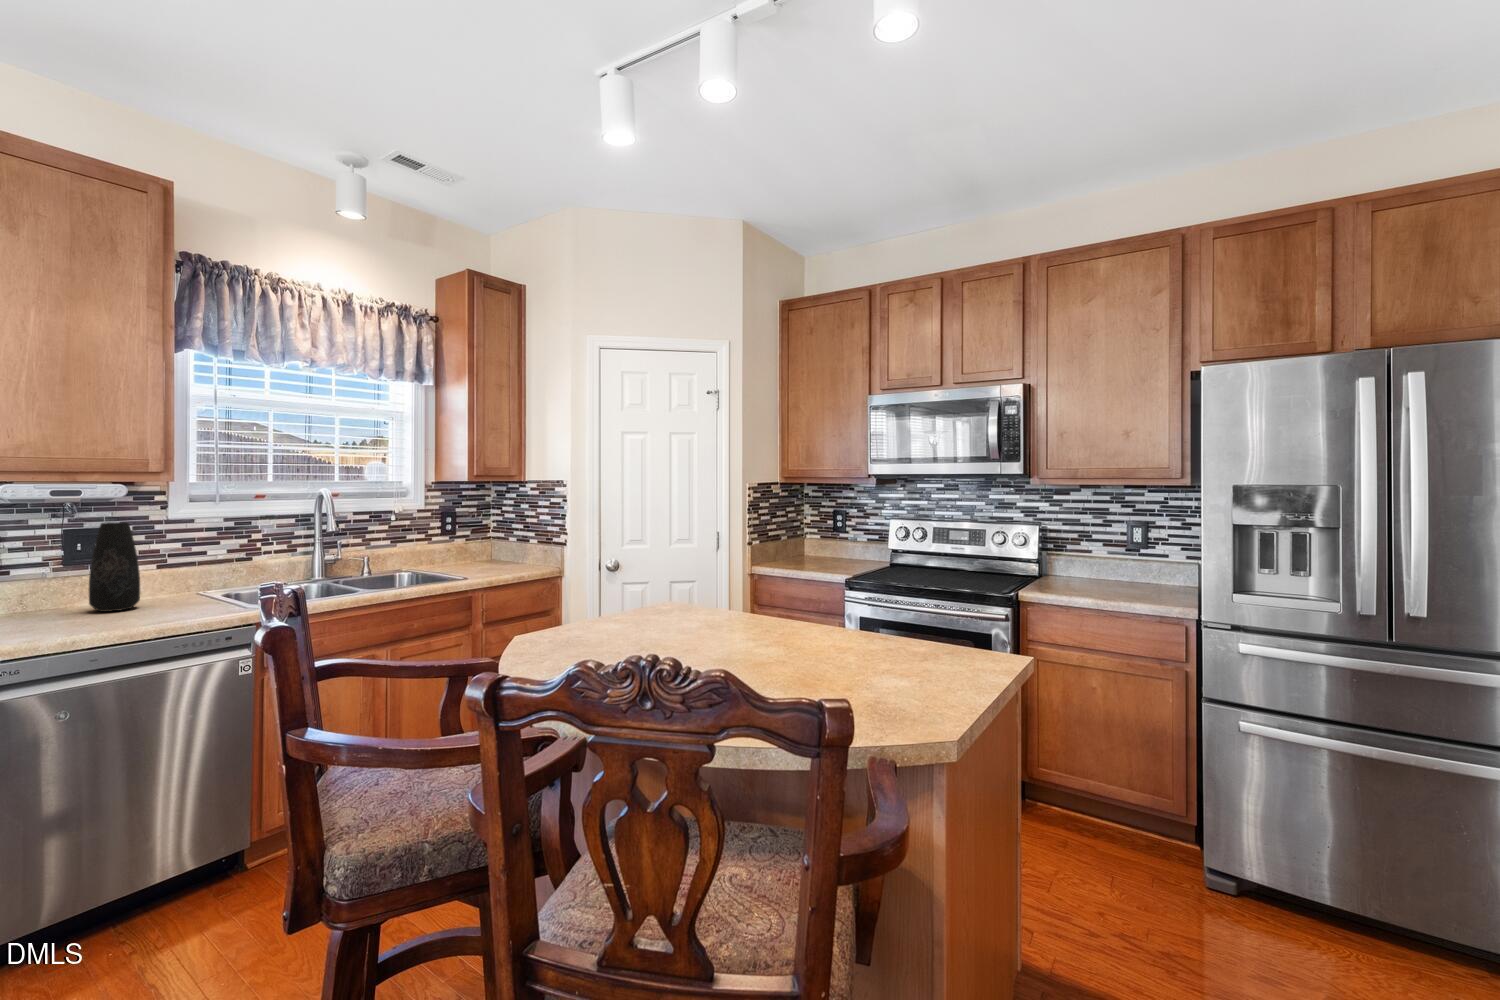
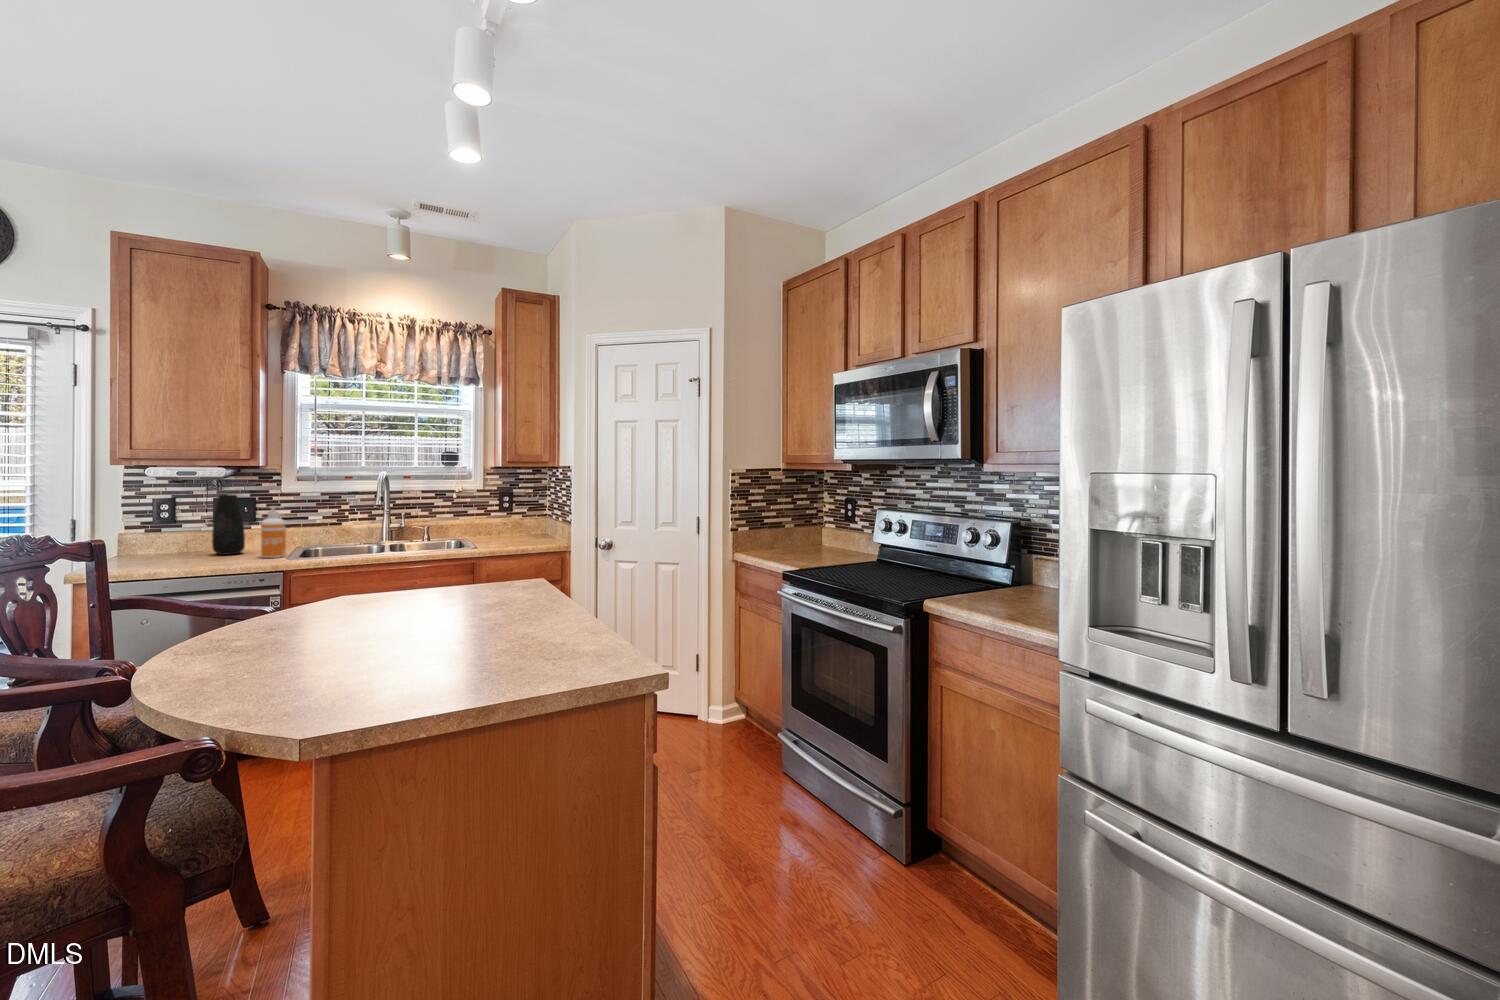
soap dispenser: none [192,536,228,610] -> present [261,506,286,558]

